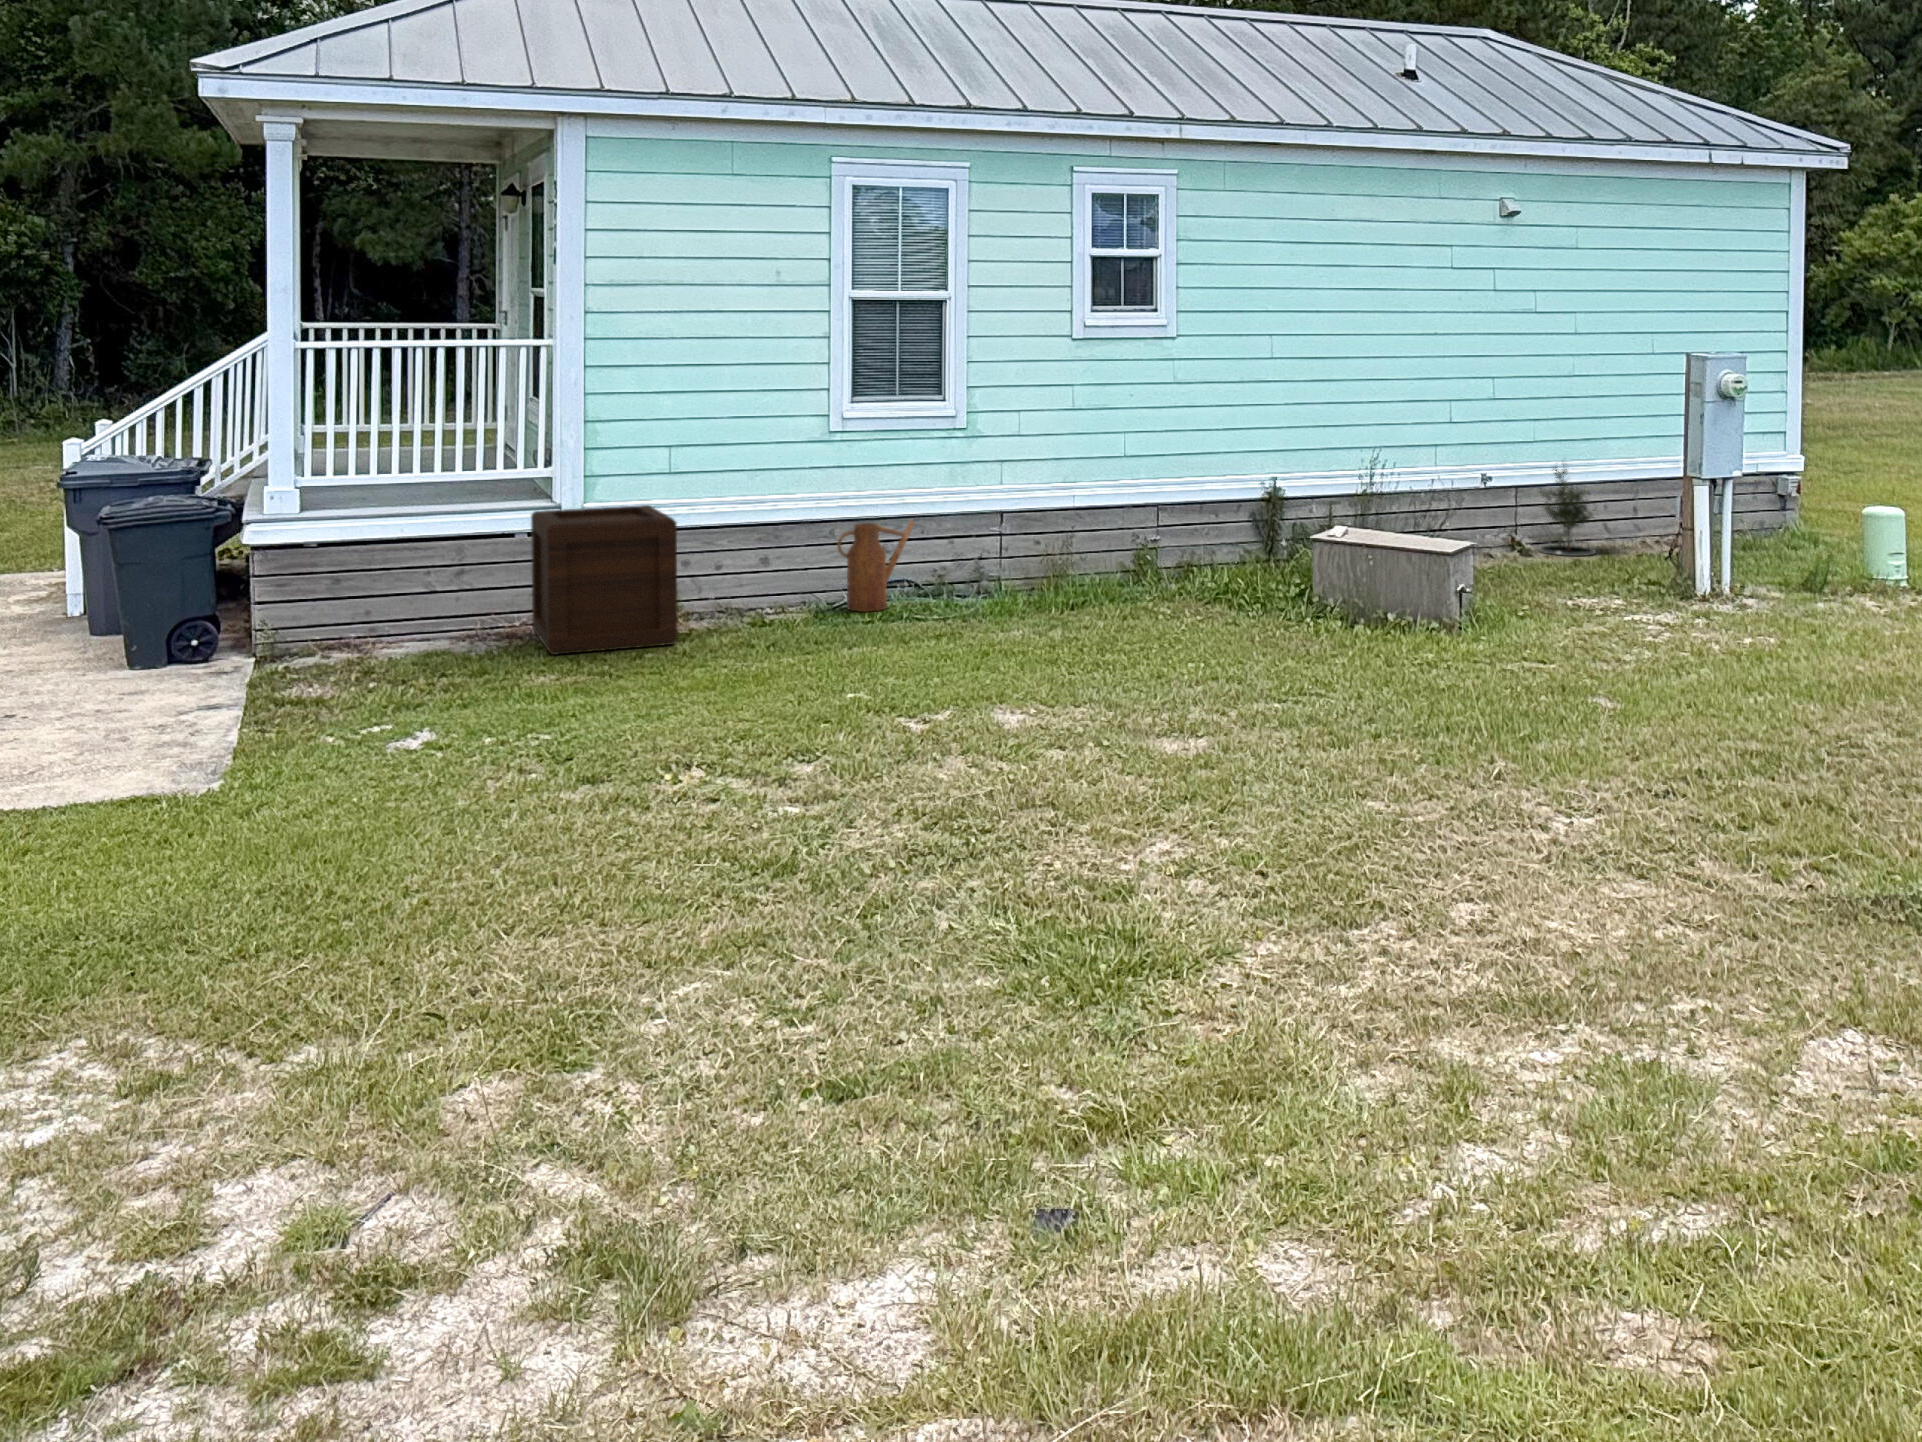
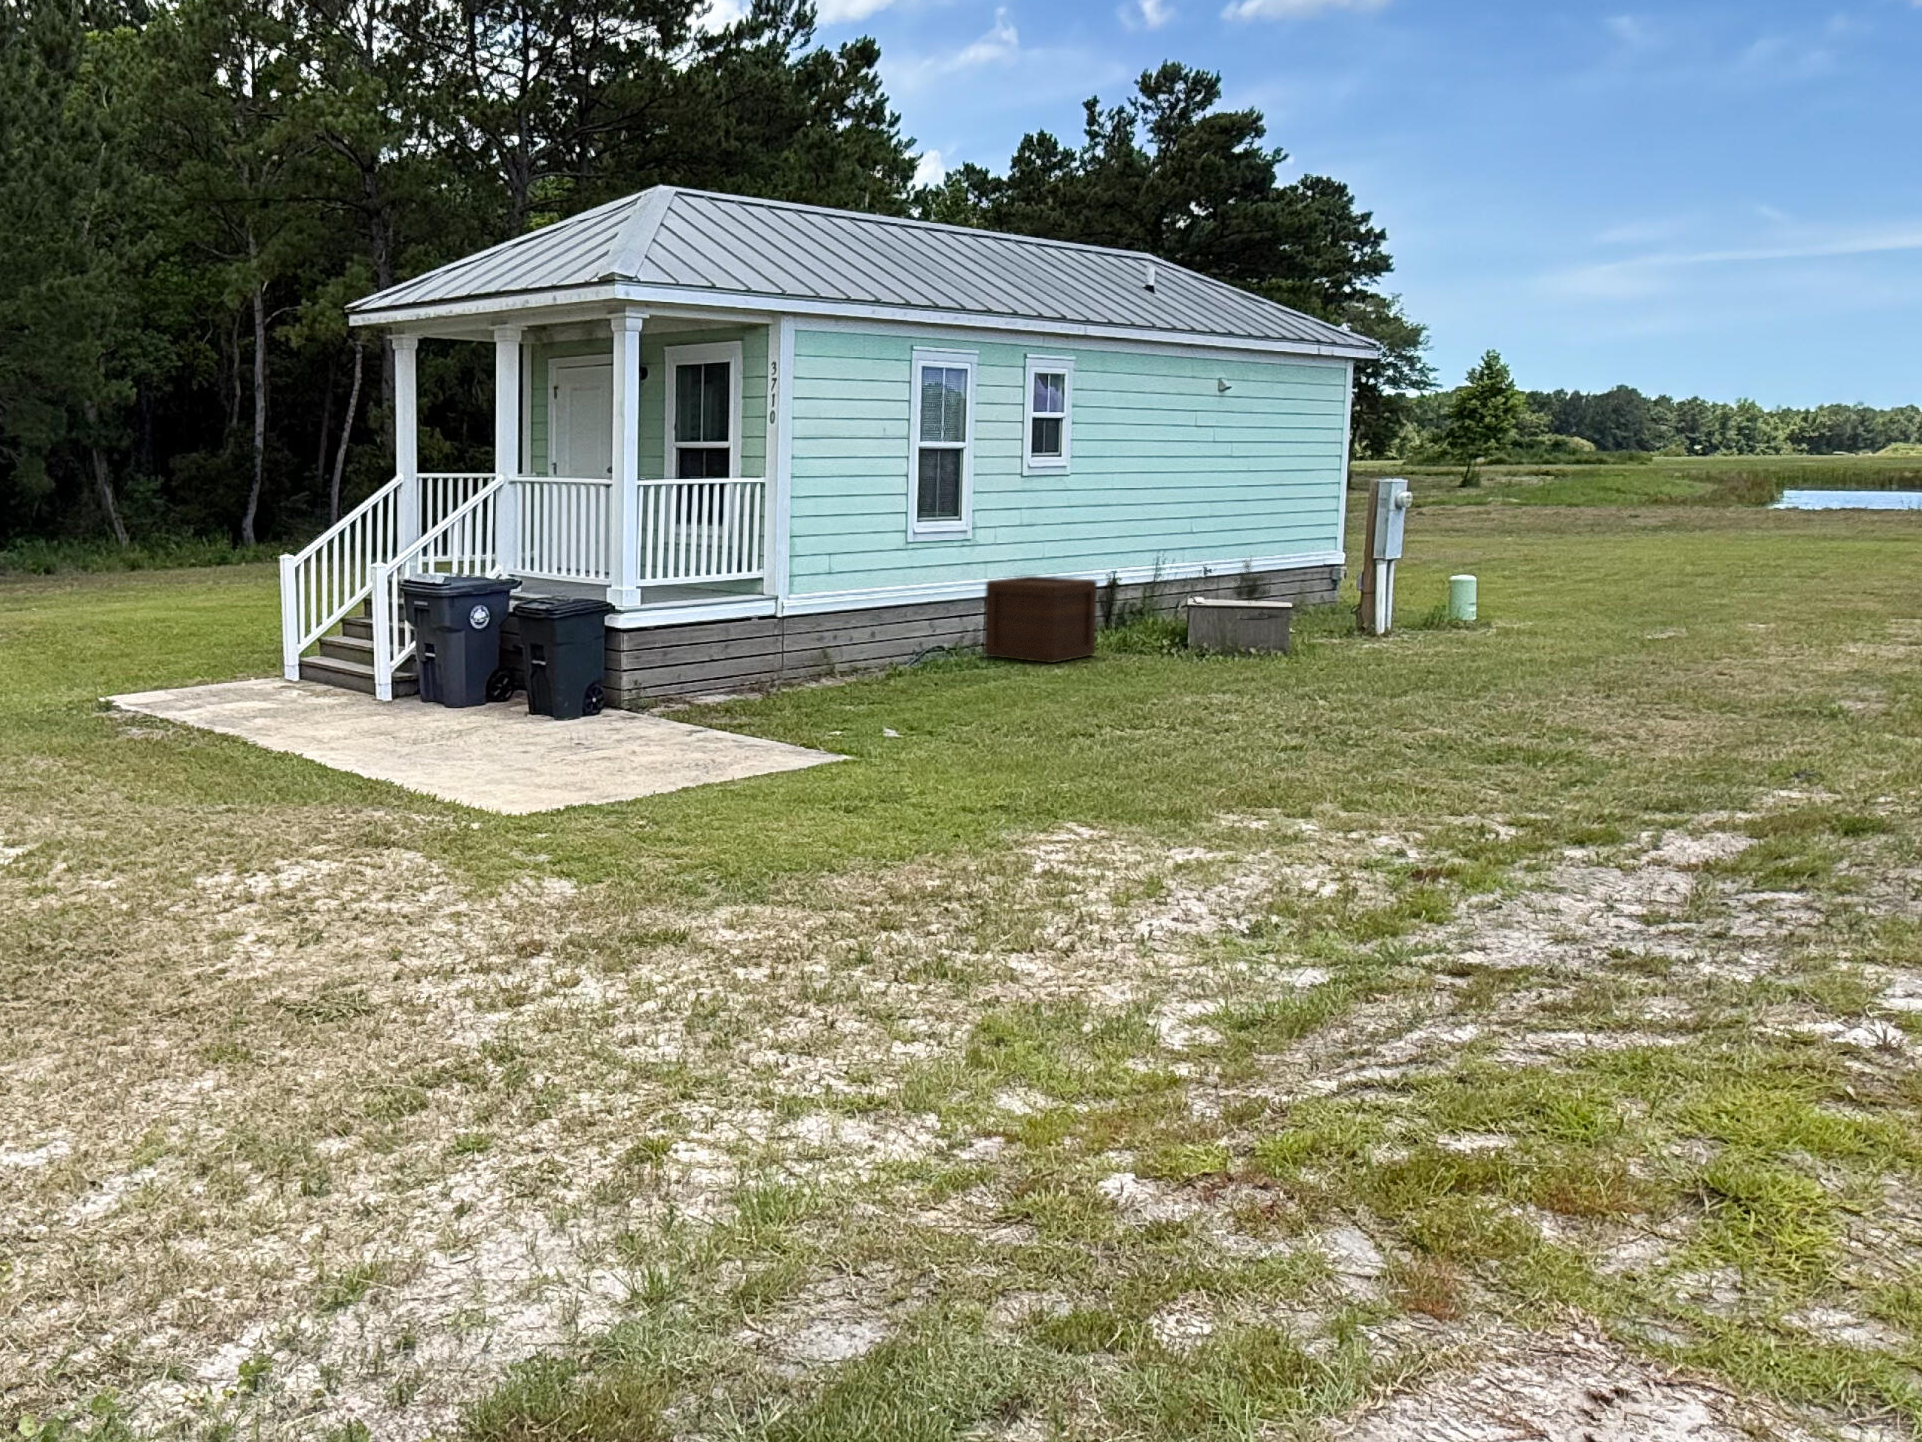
wooden crate: present [531,505,678,655] -> present [984,576,1097,663]
watering can: present [837,521,914,612] -> none [924,605,962,669]

